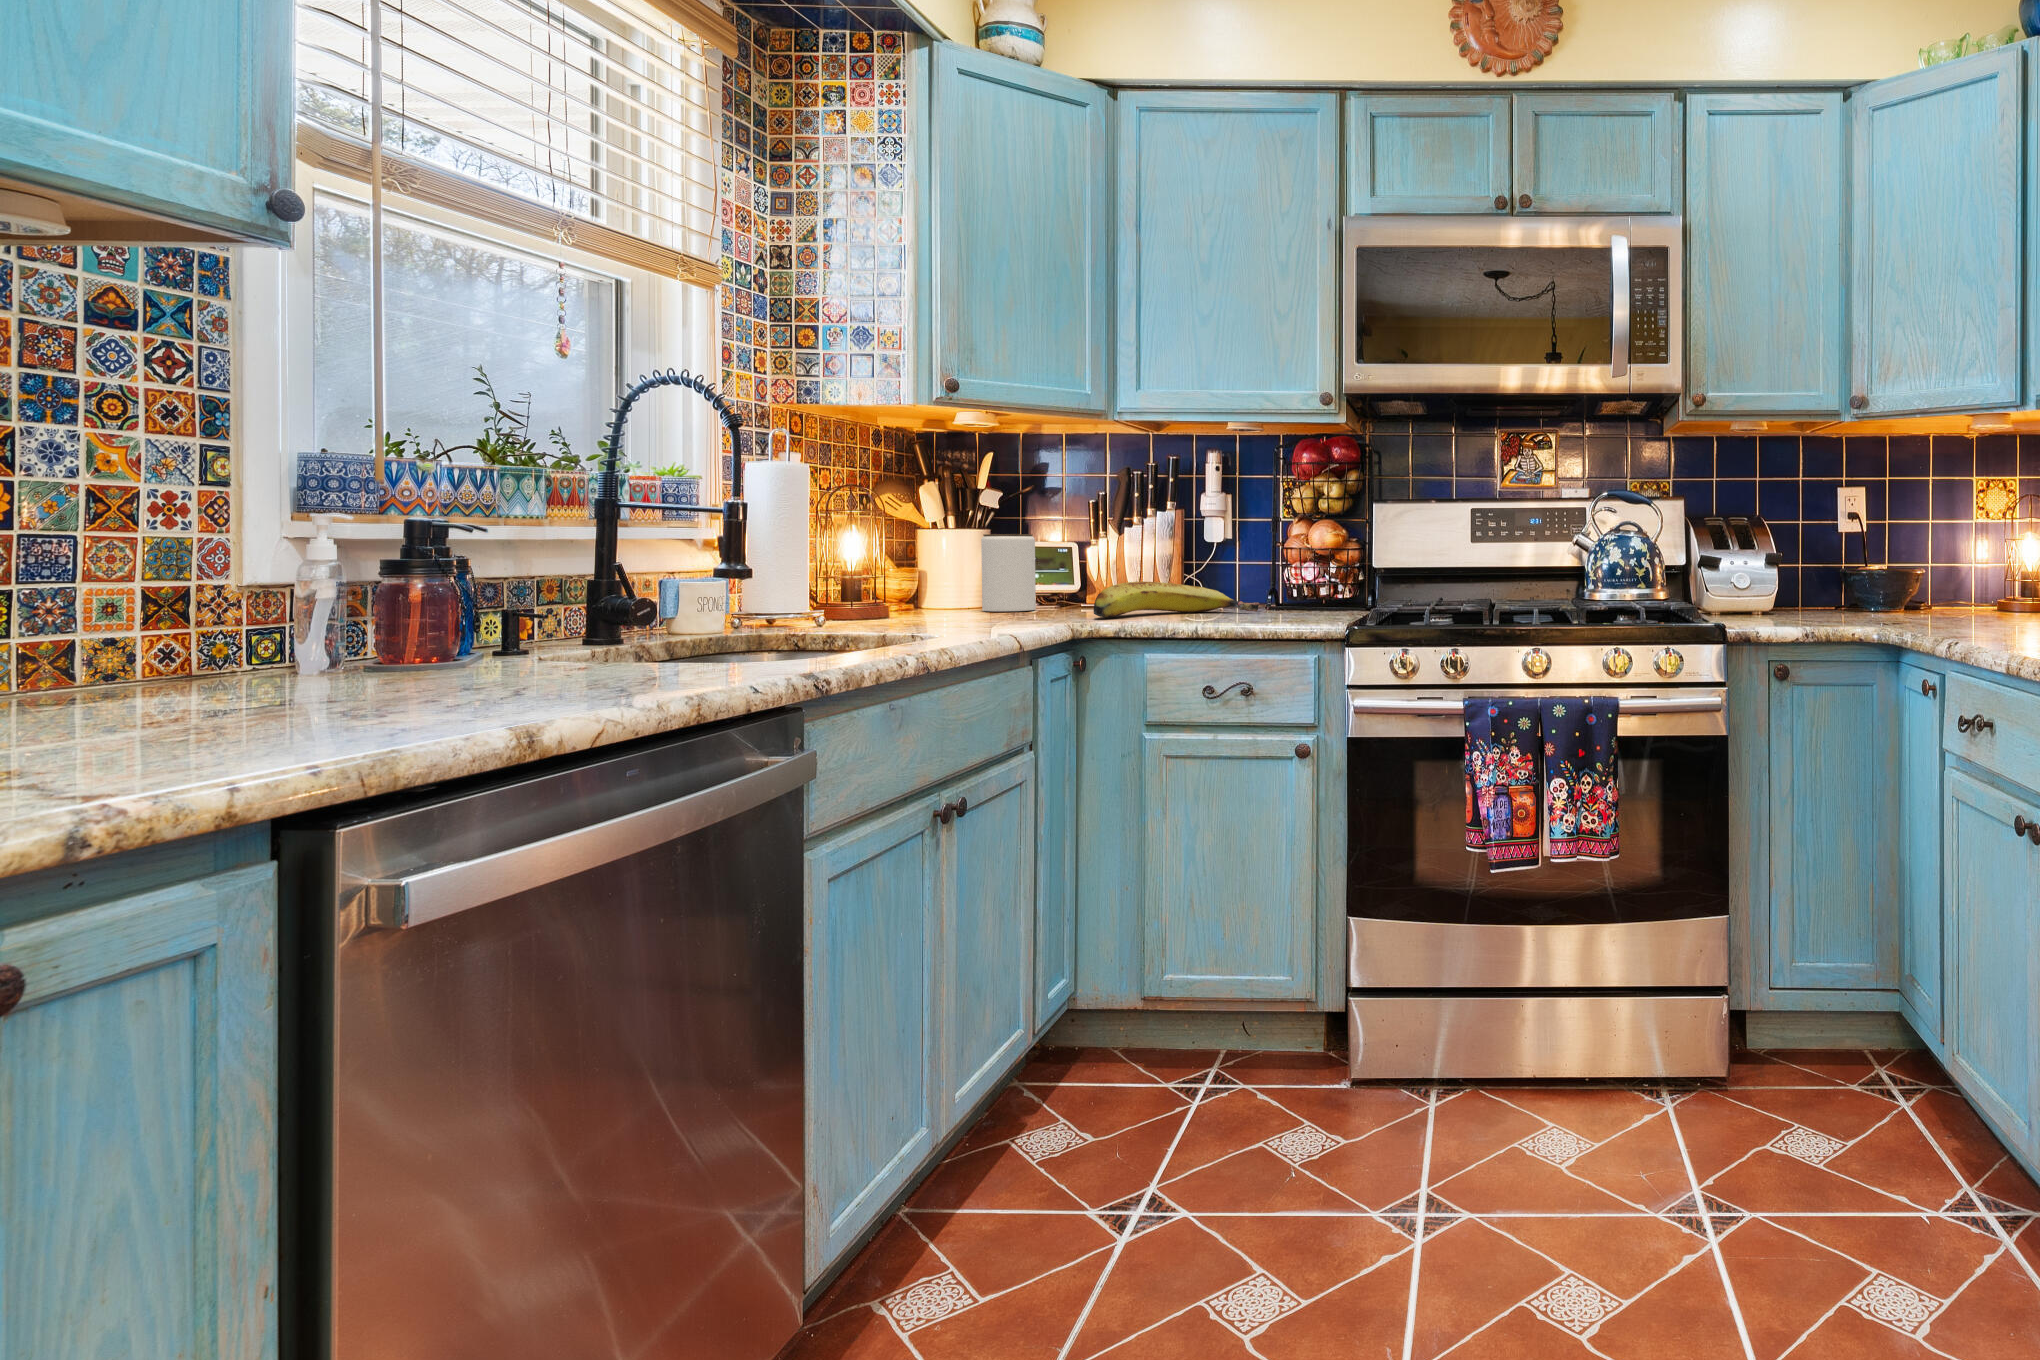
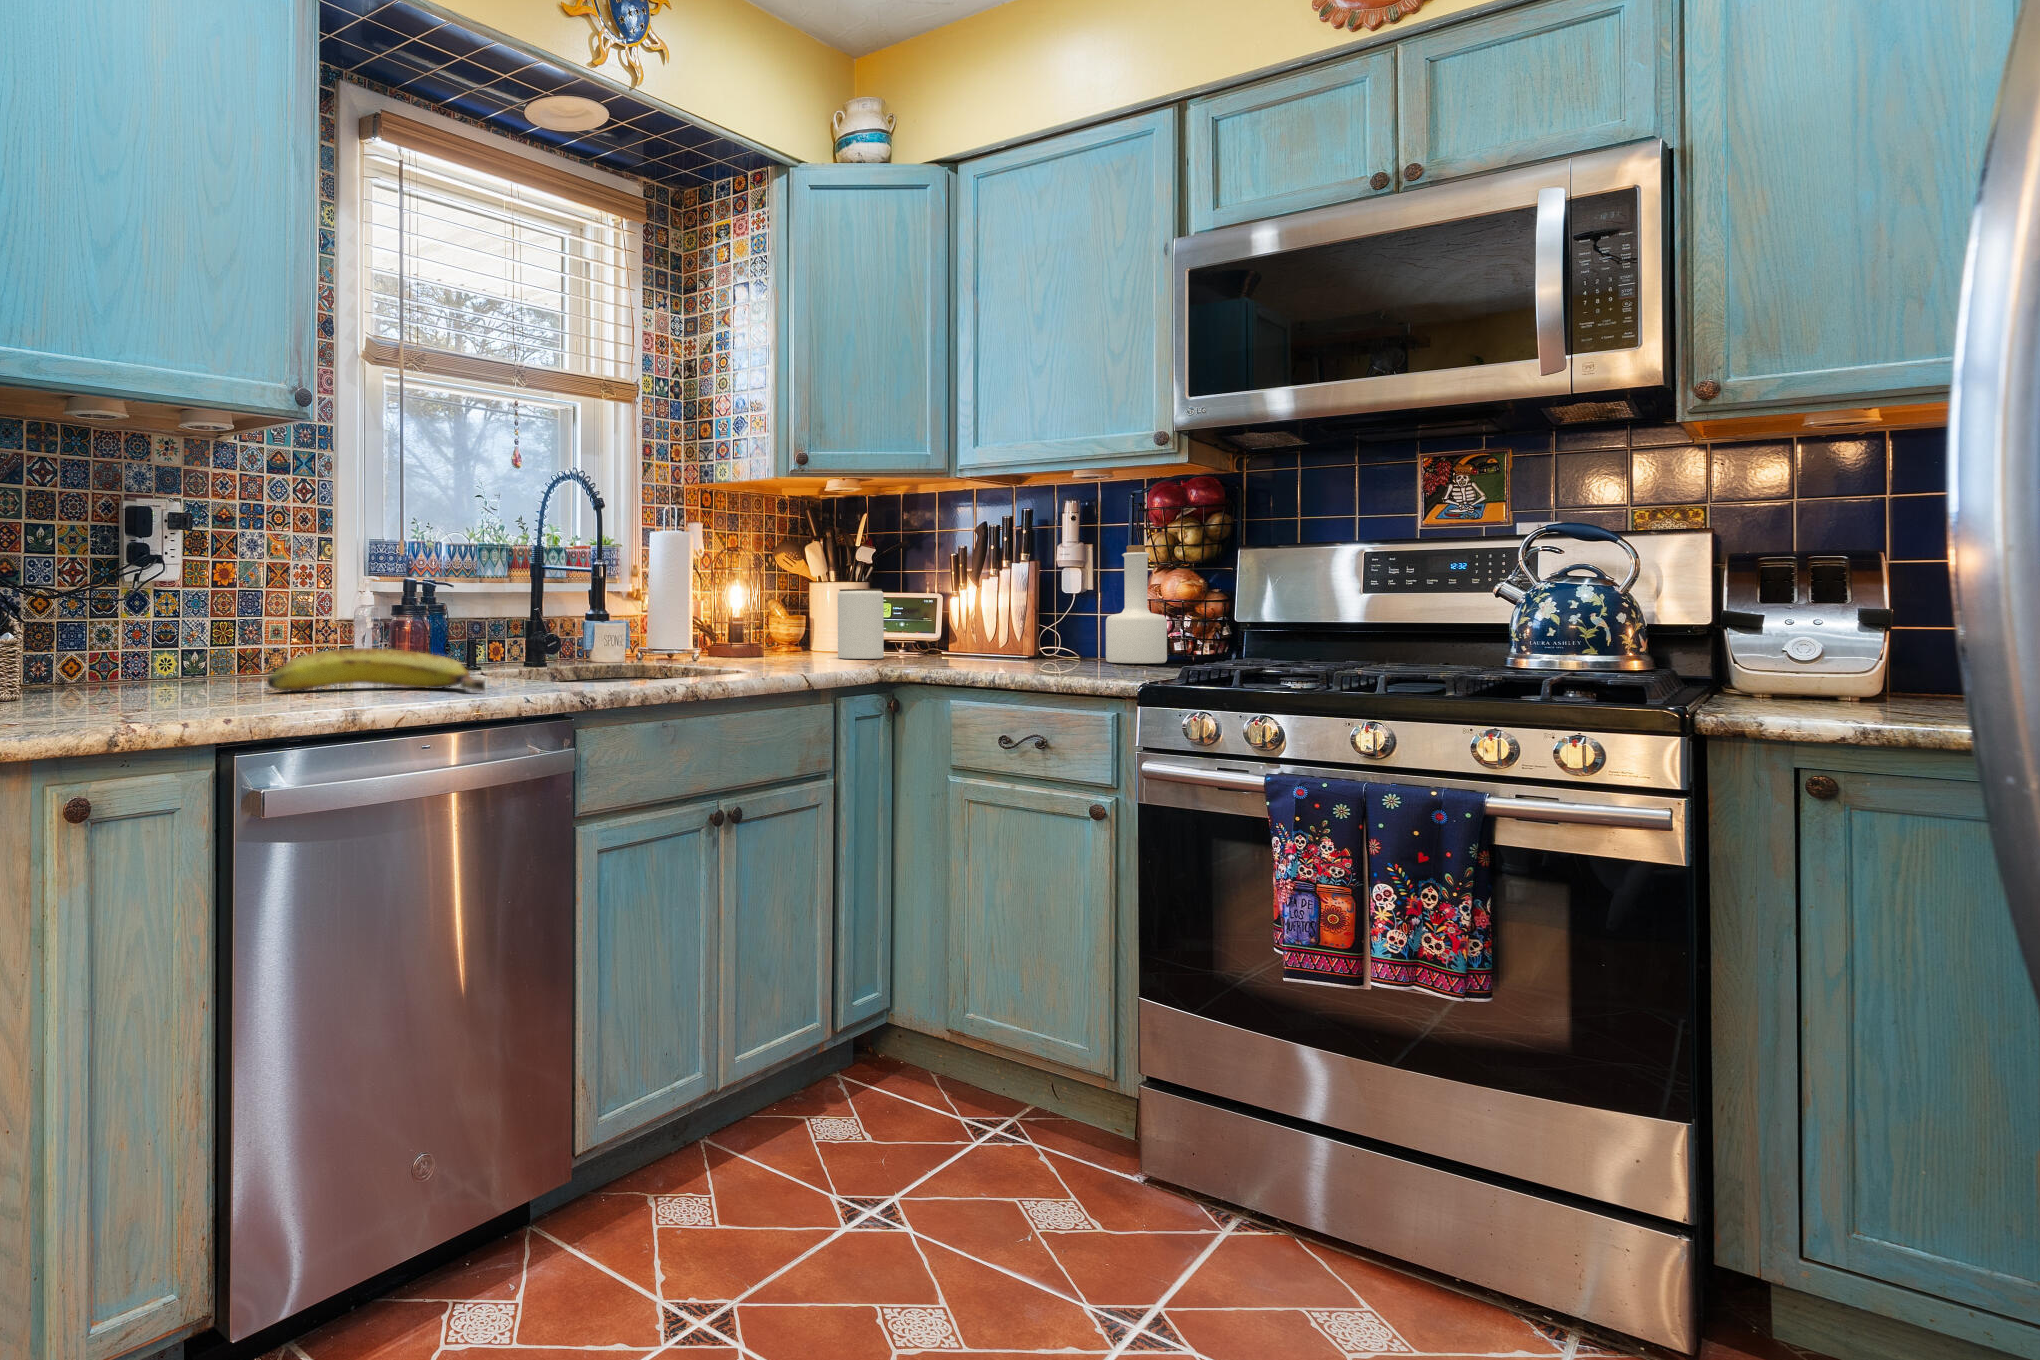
bottle: none [1261,497,1314,607] -> present [1106,545,1167,663]
banana: present [1094,581,1259,618] -> present [267,648,485,691]

